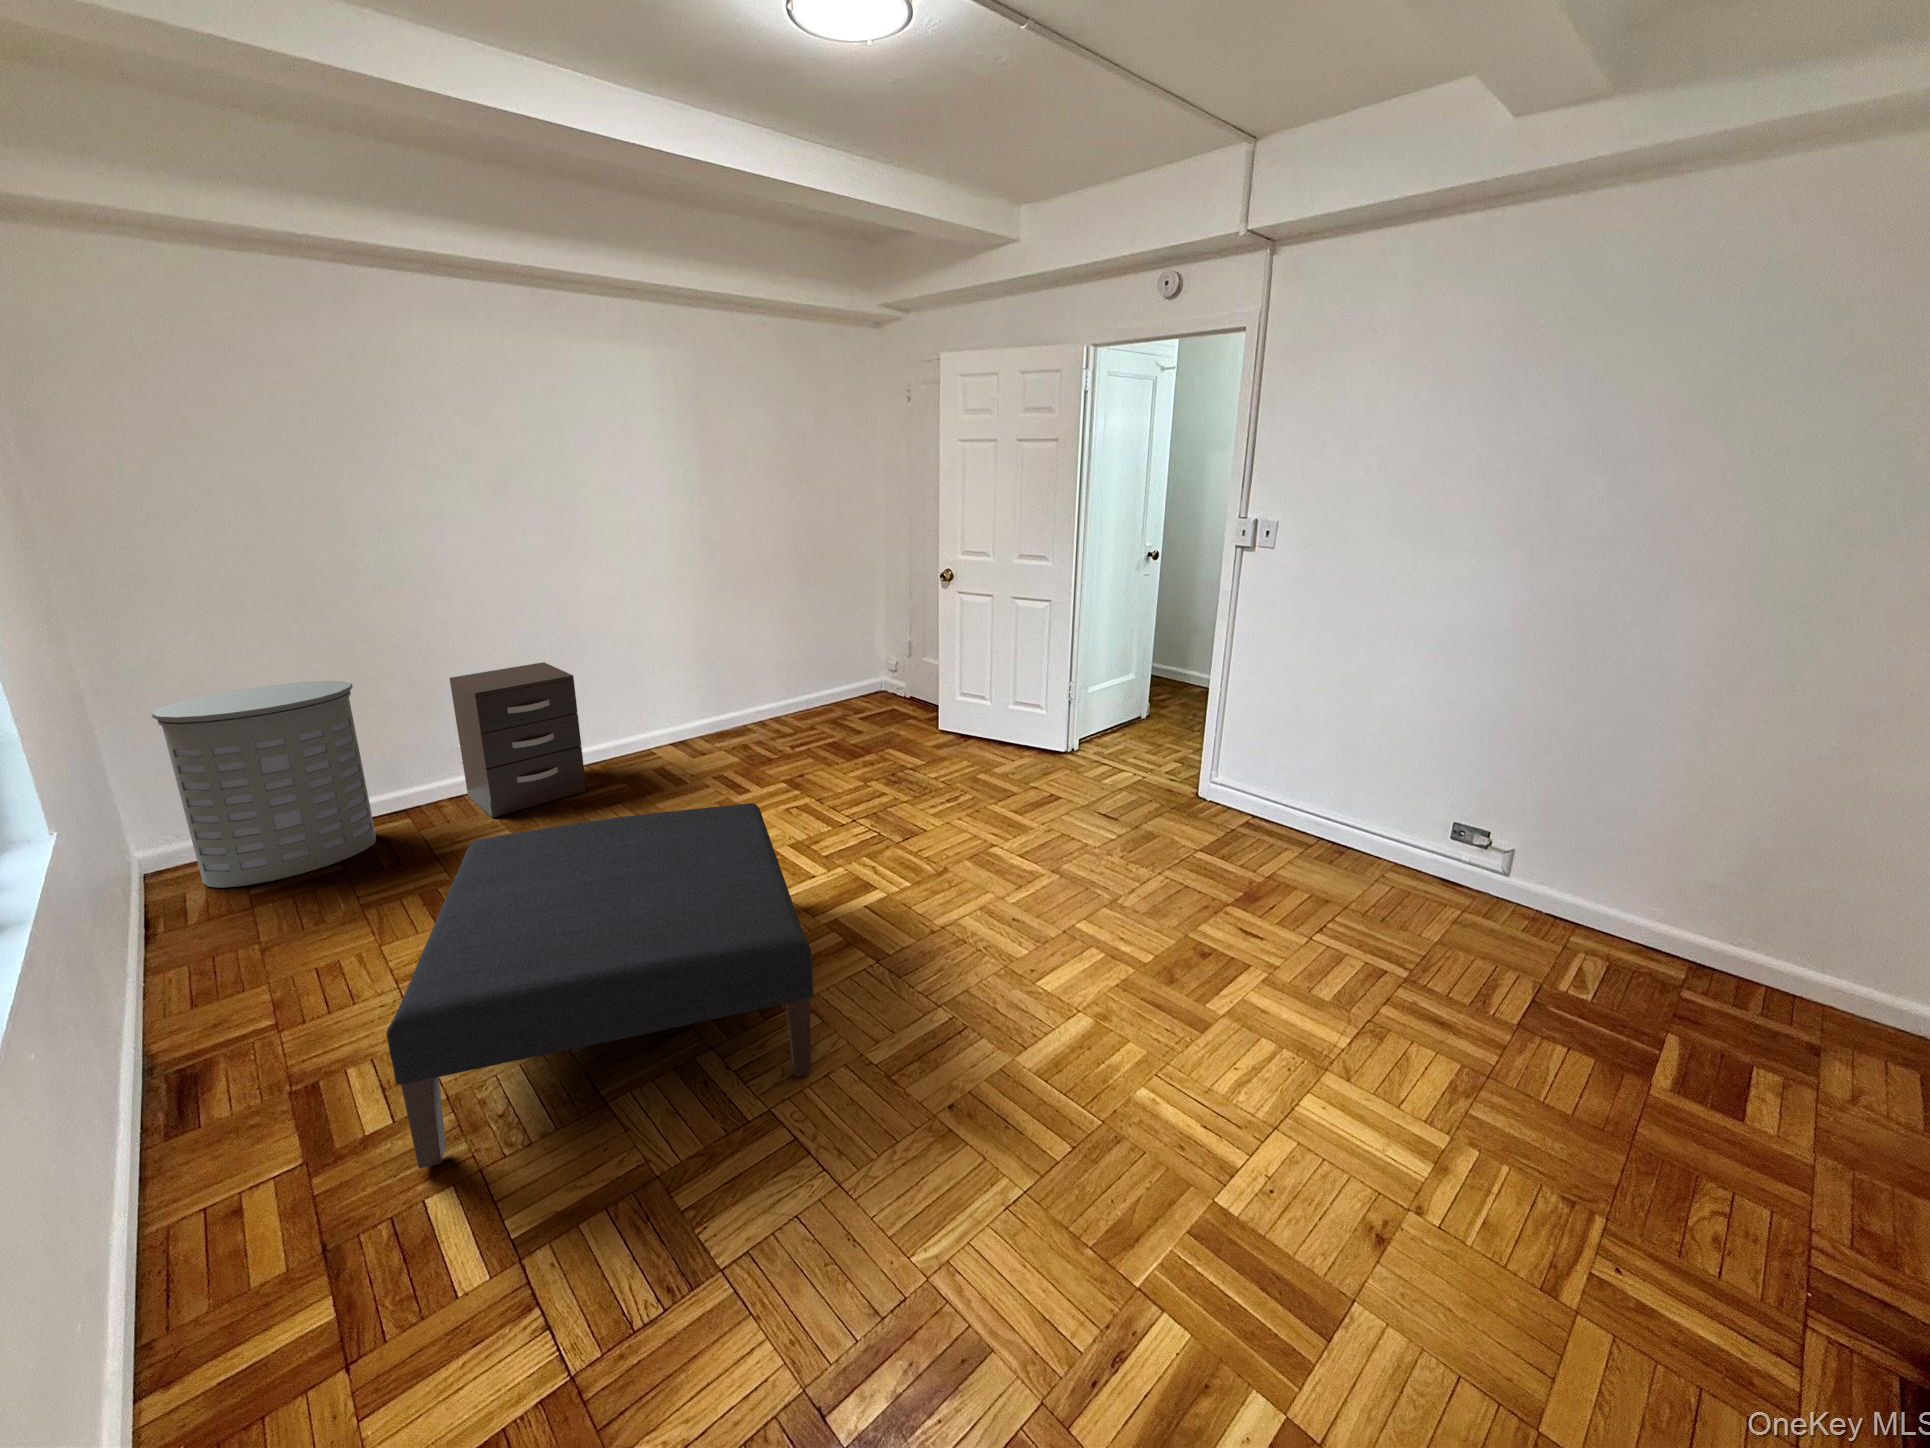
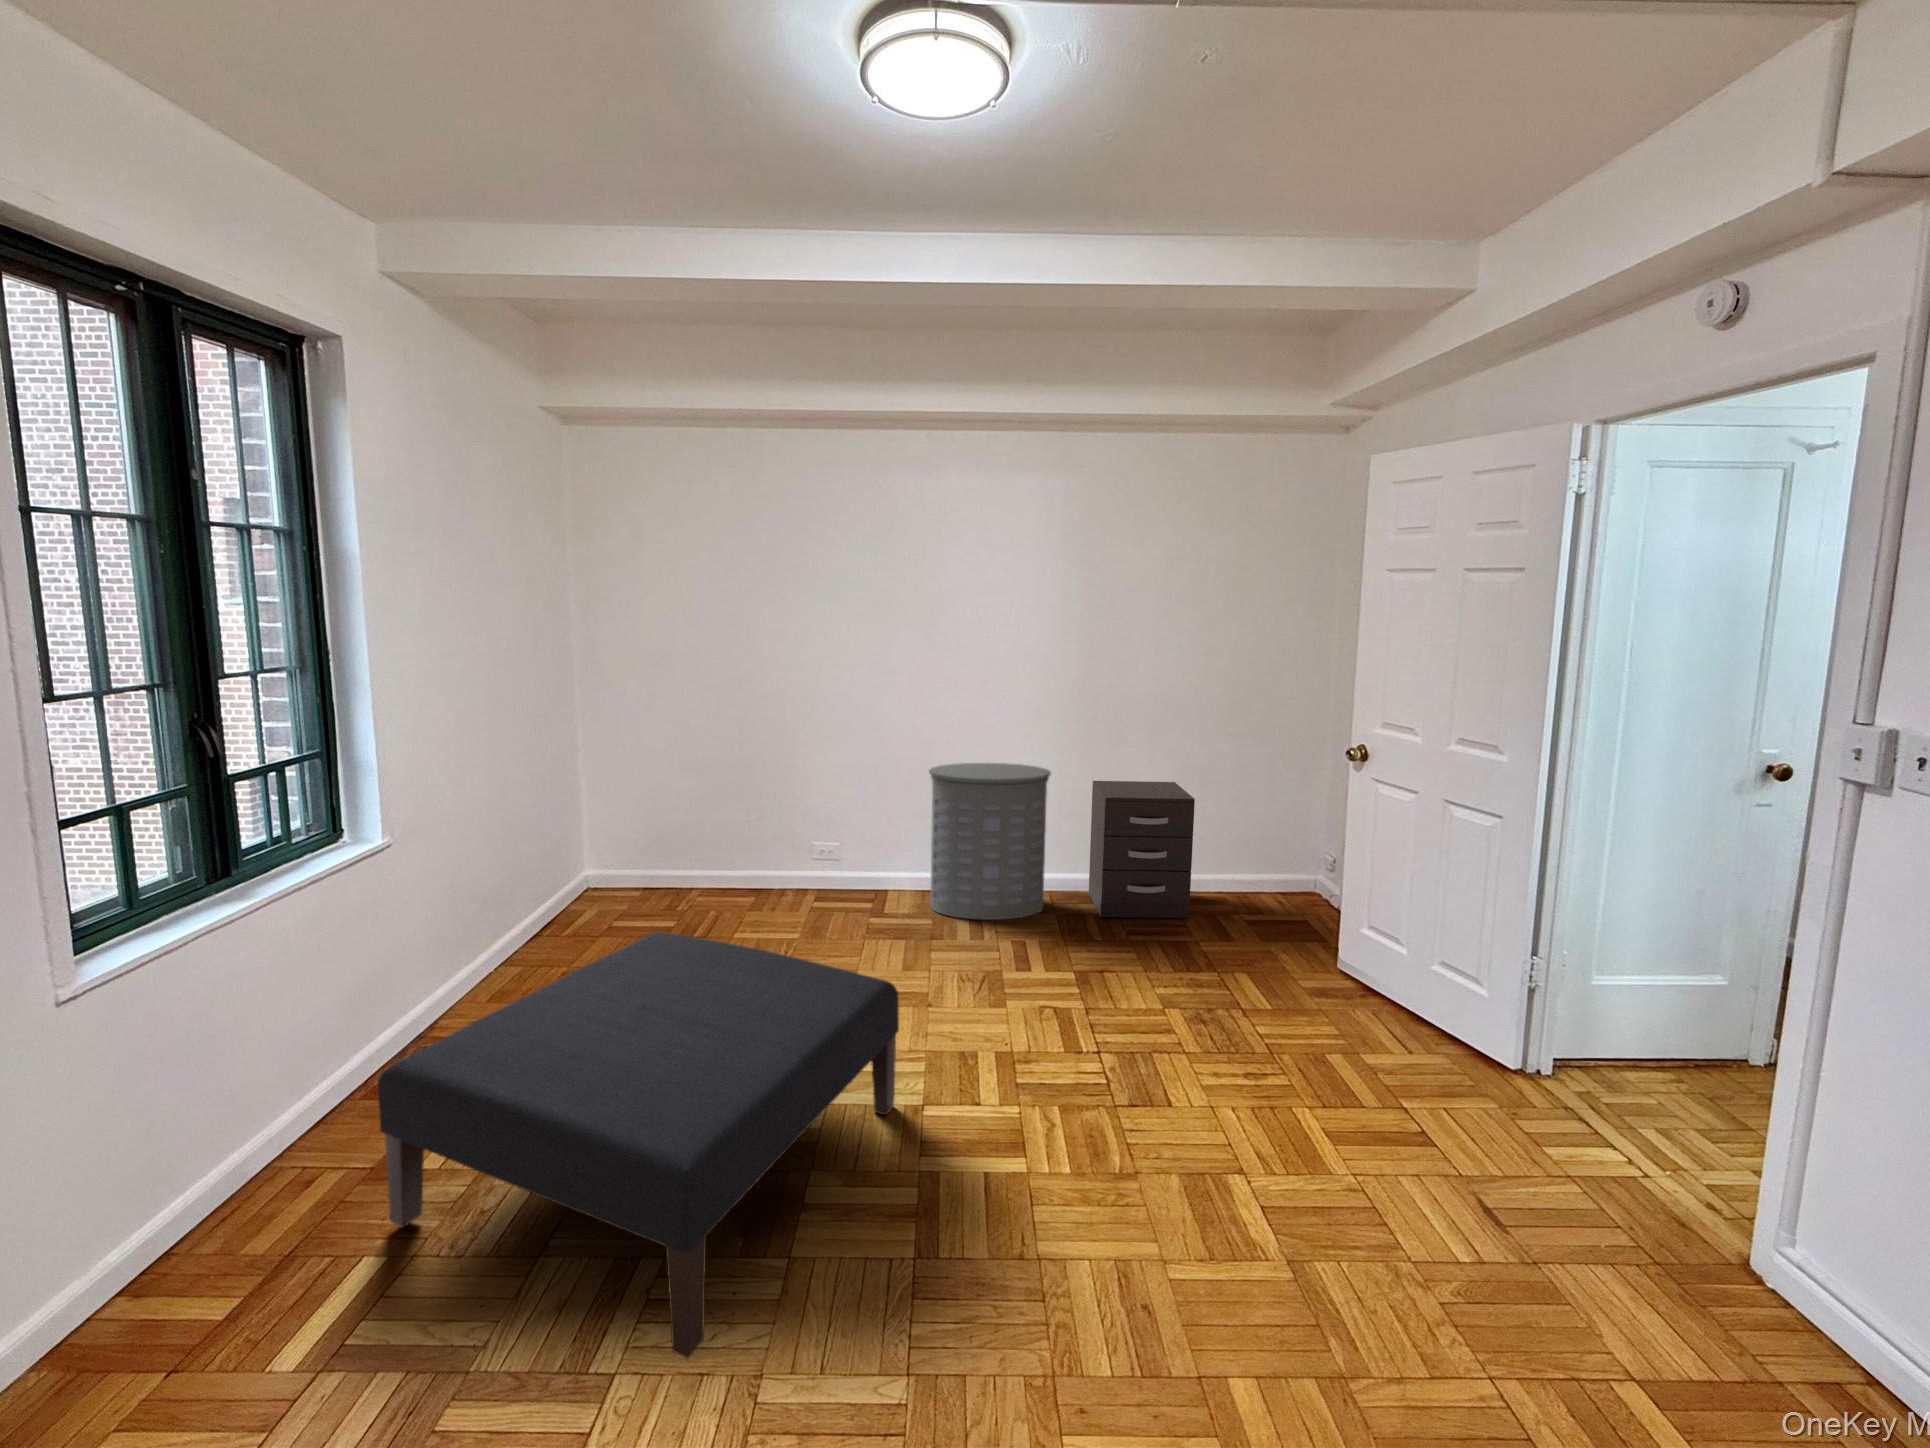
dresser: present [449,662,585,817] -> present [1089,781,1195,918]
laundry hamper: present [152,681,376,888] -> present [929,763,1051,920]

